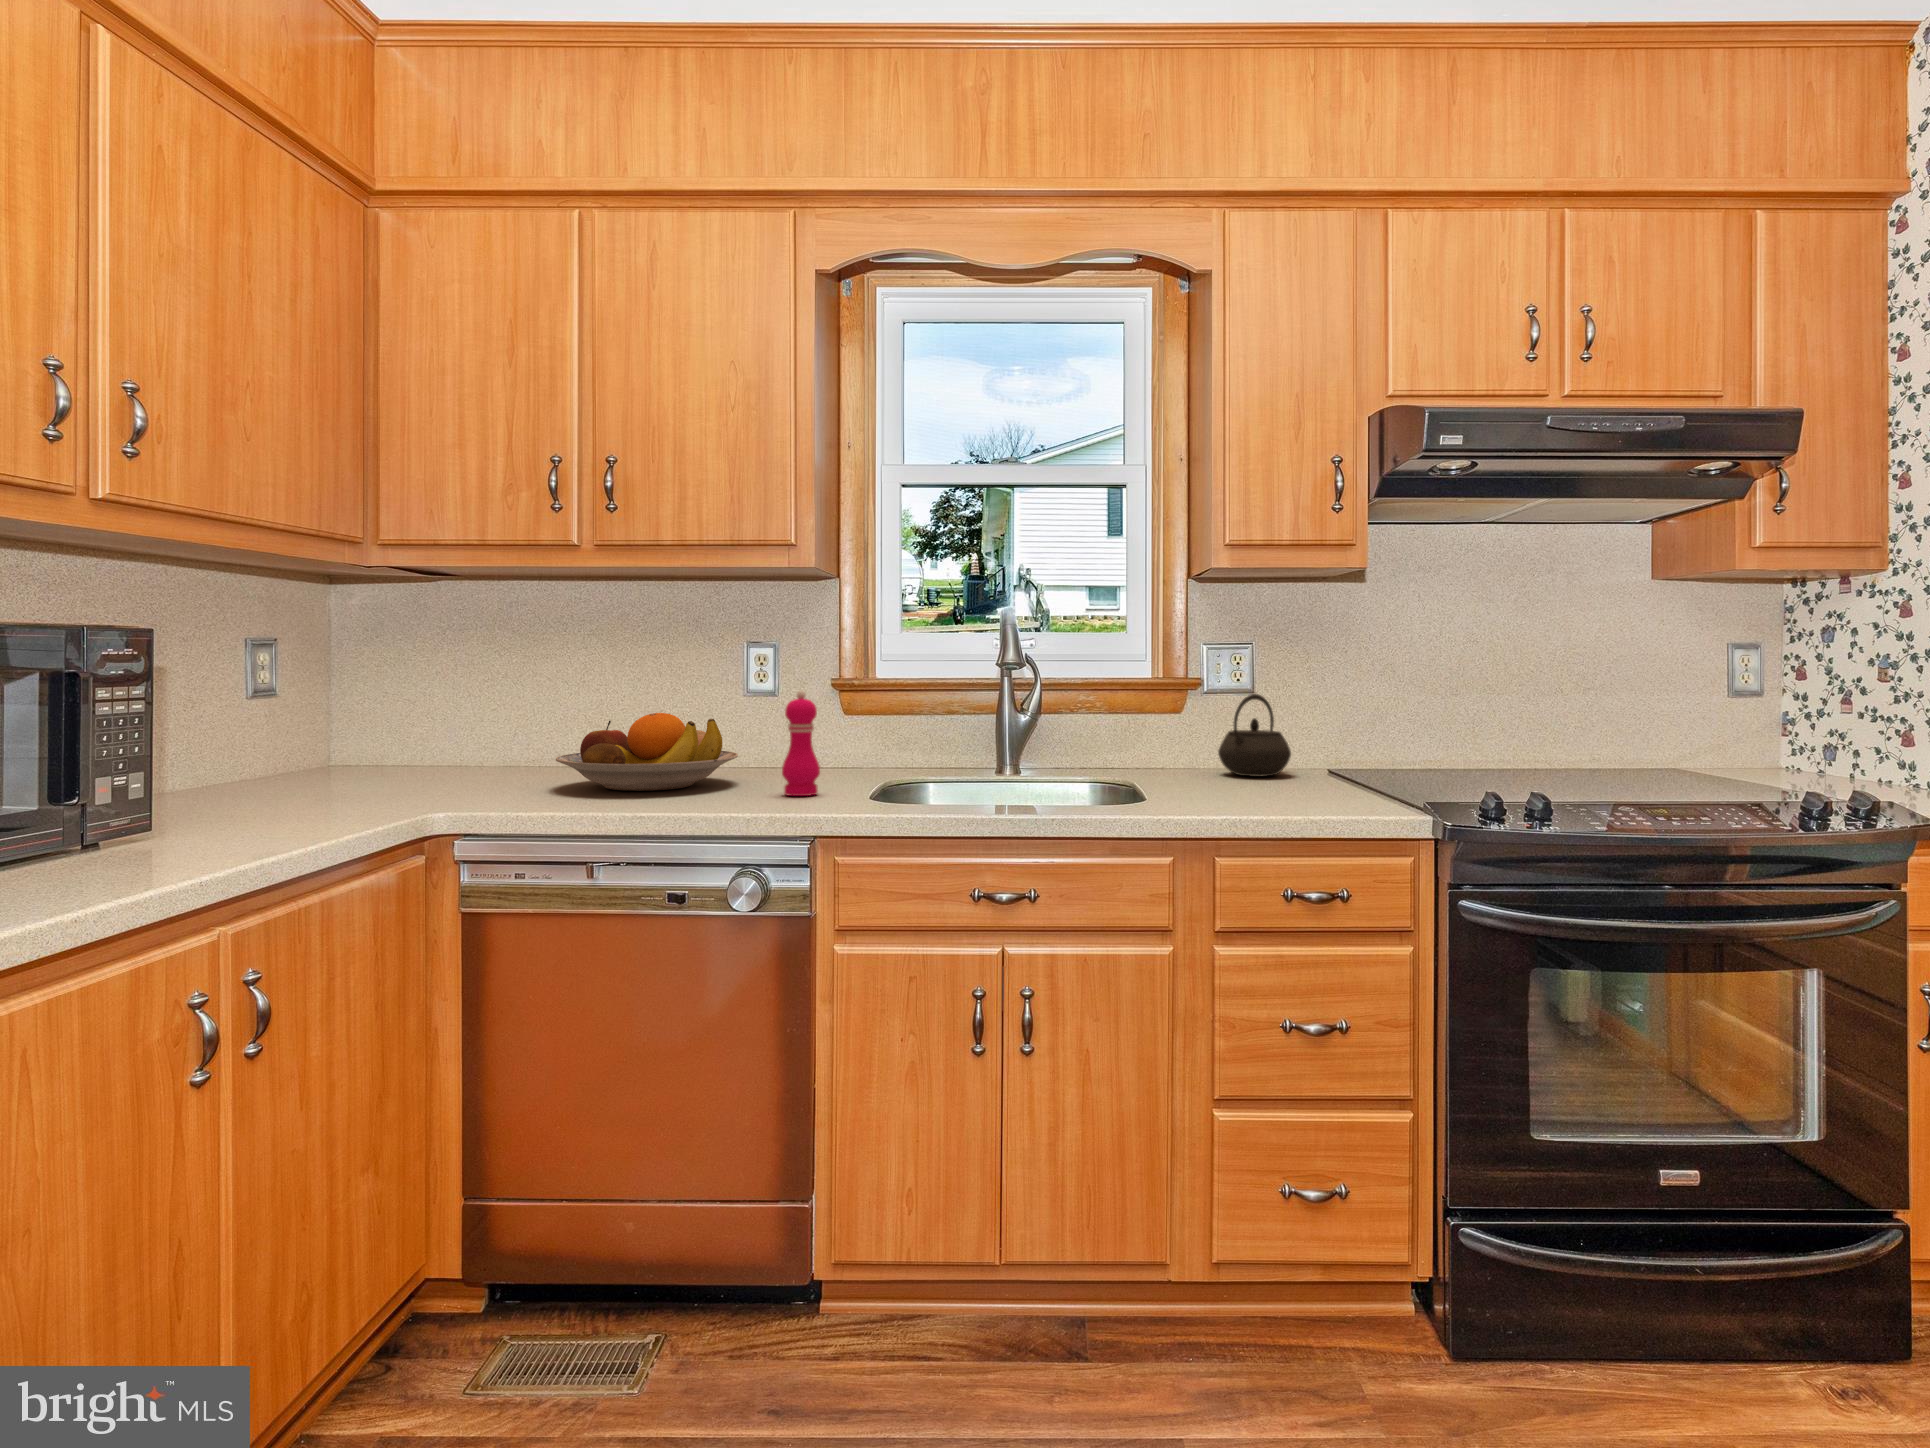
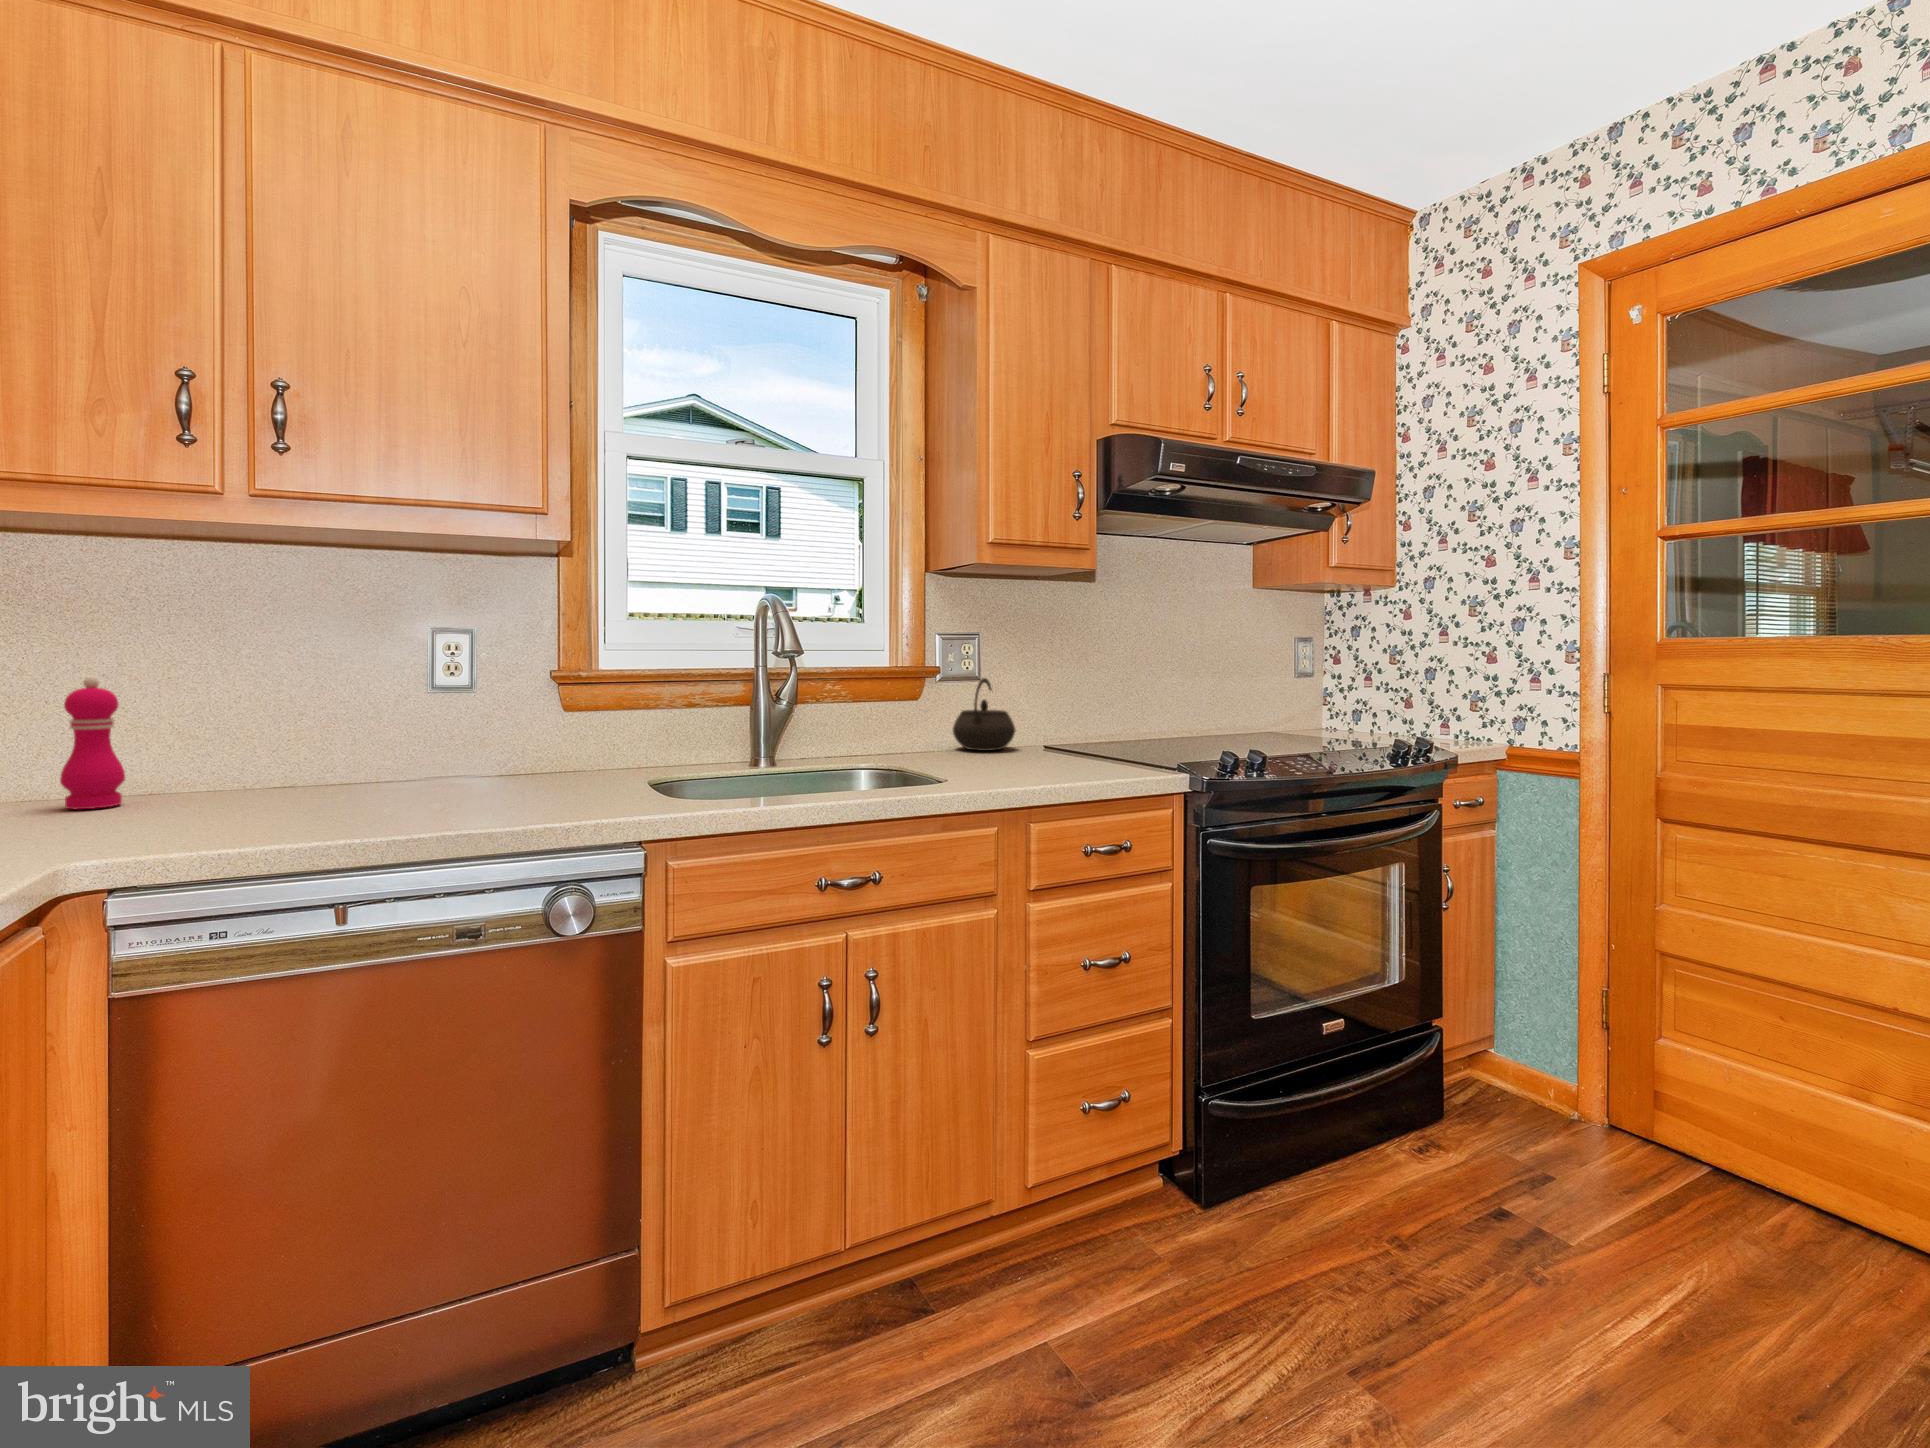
pepper mill: present [782,690,820,796] -> present [60,677,125,809]
fruit bowl: present [556,713,738,791] -> none [222,708,481,805]

